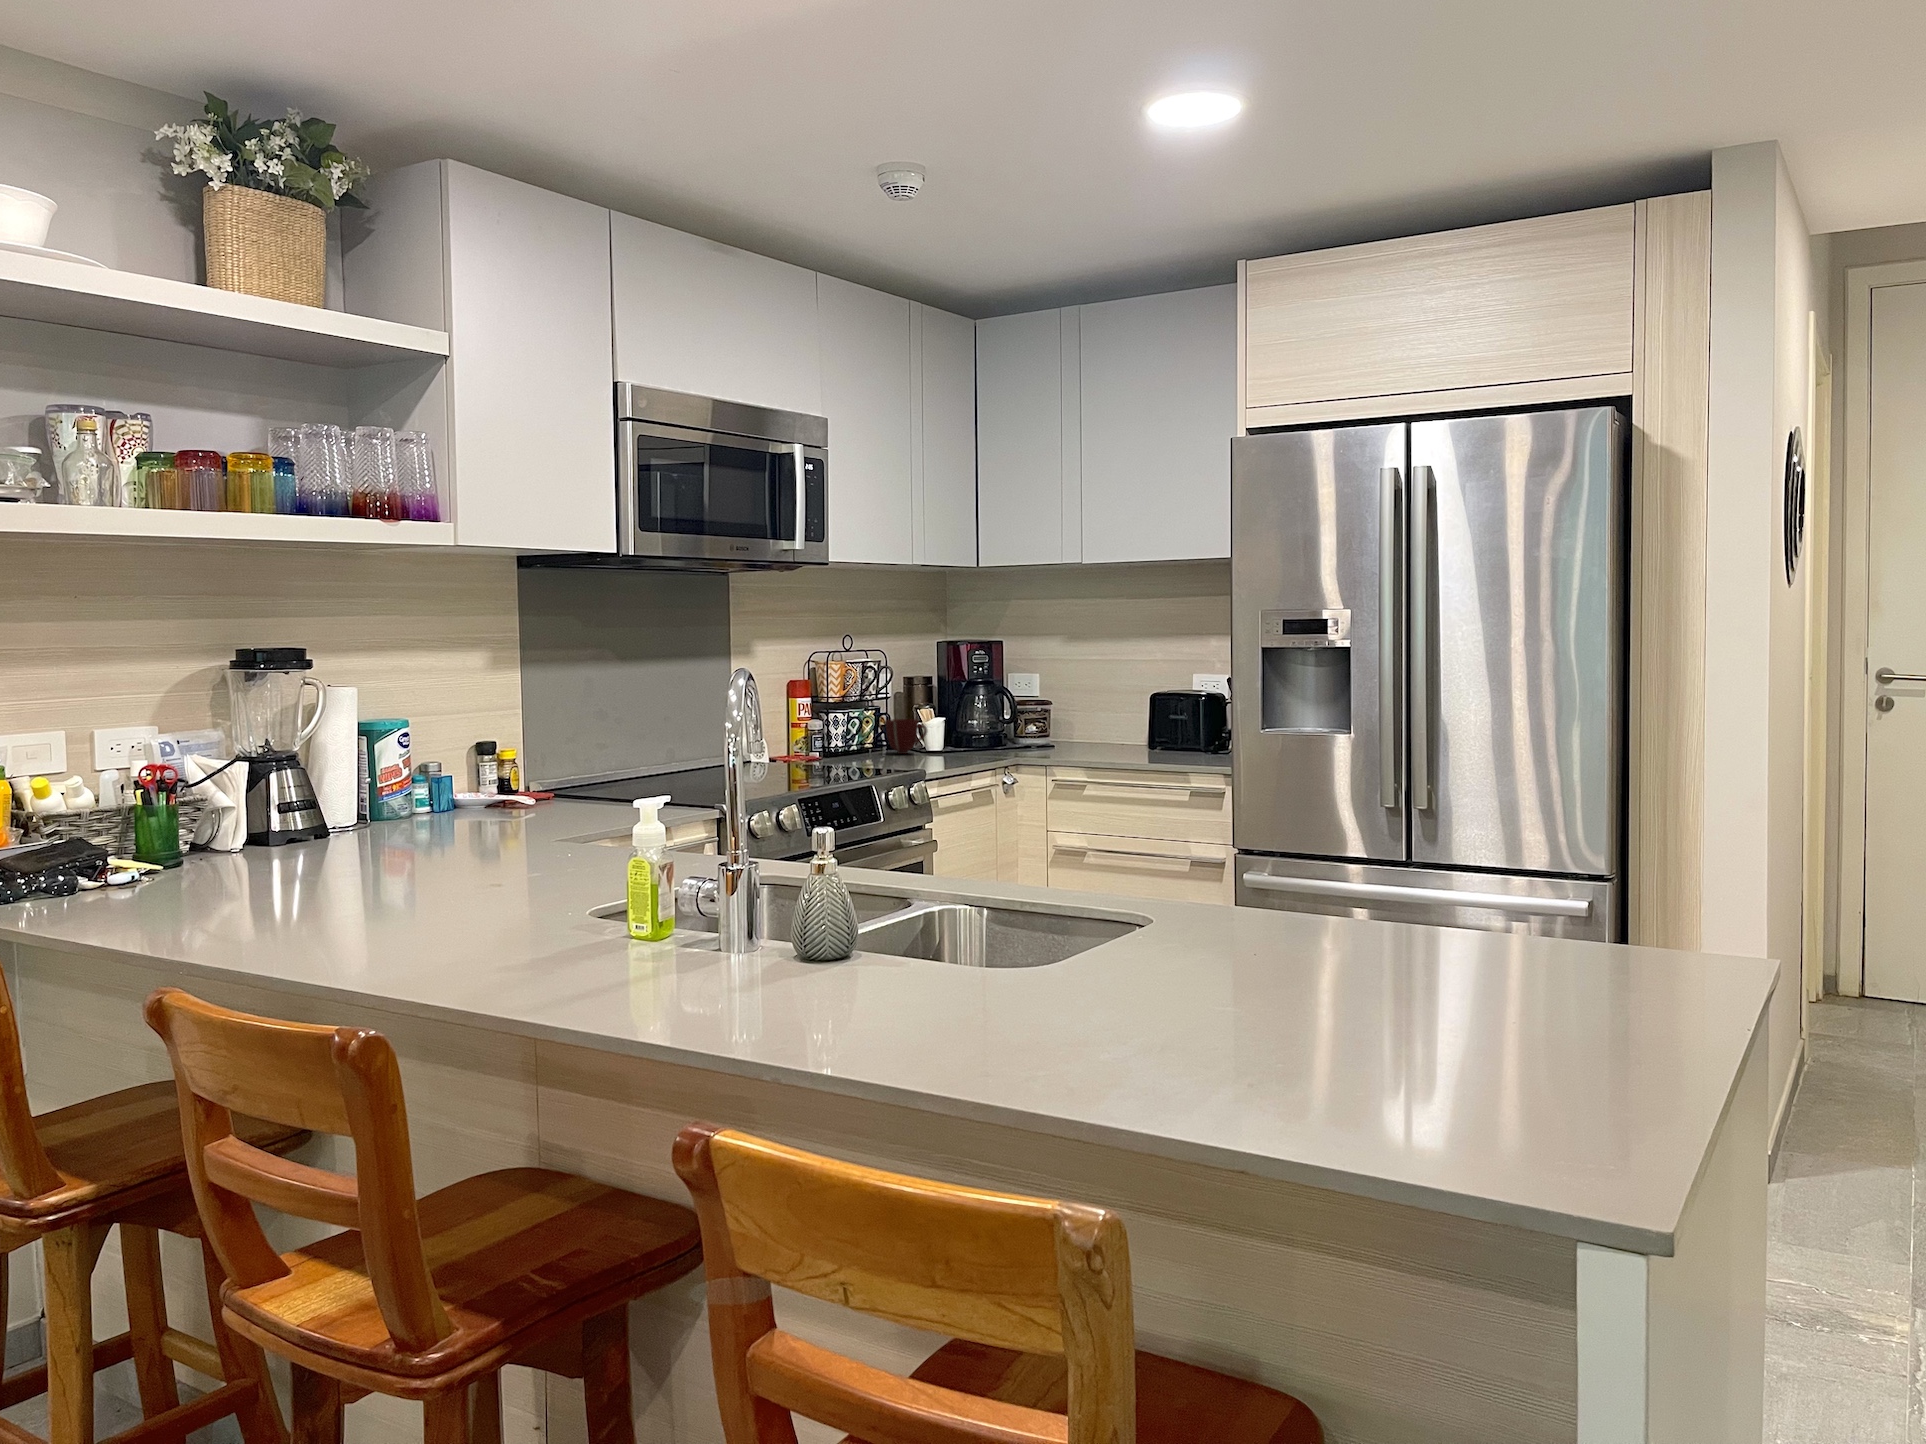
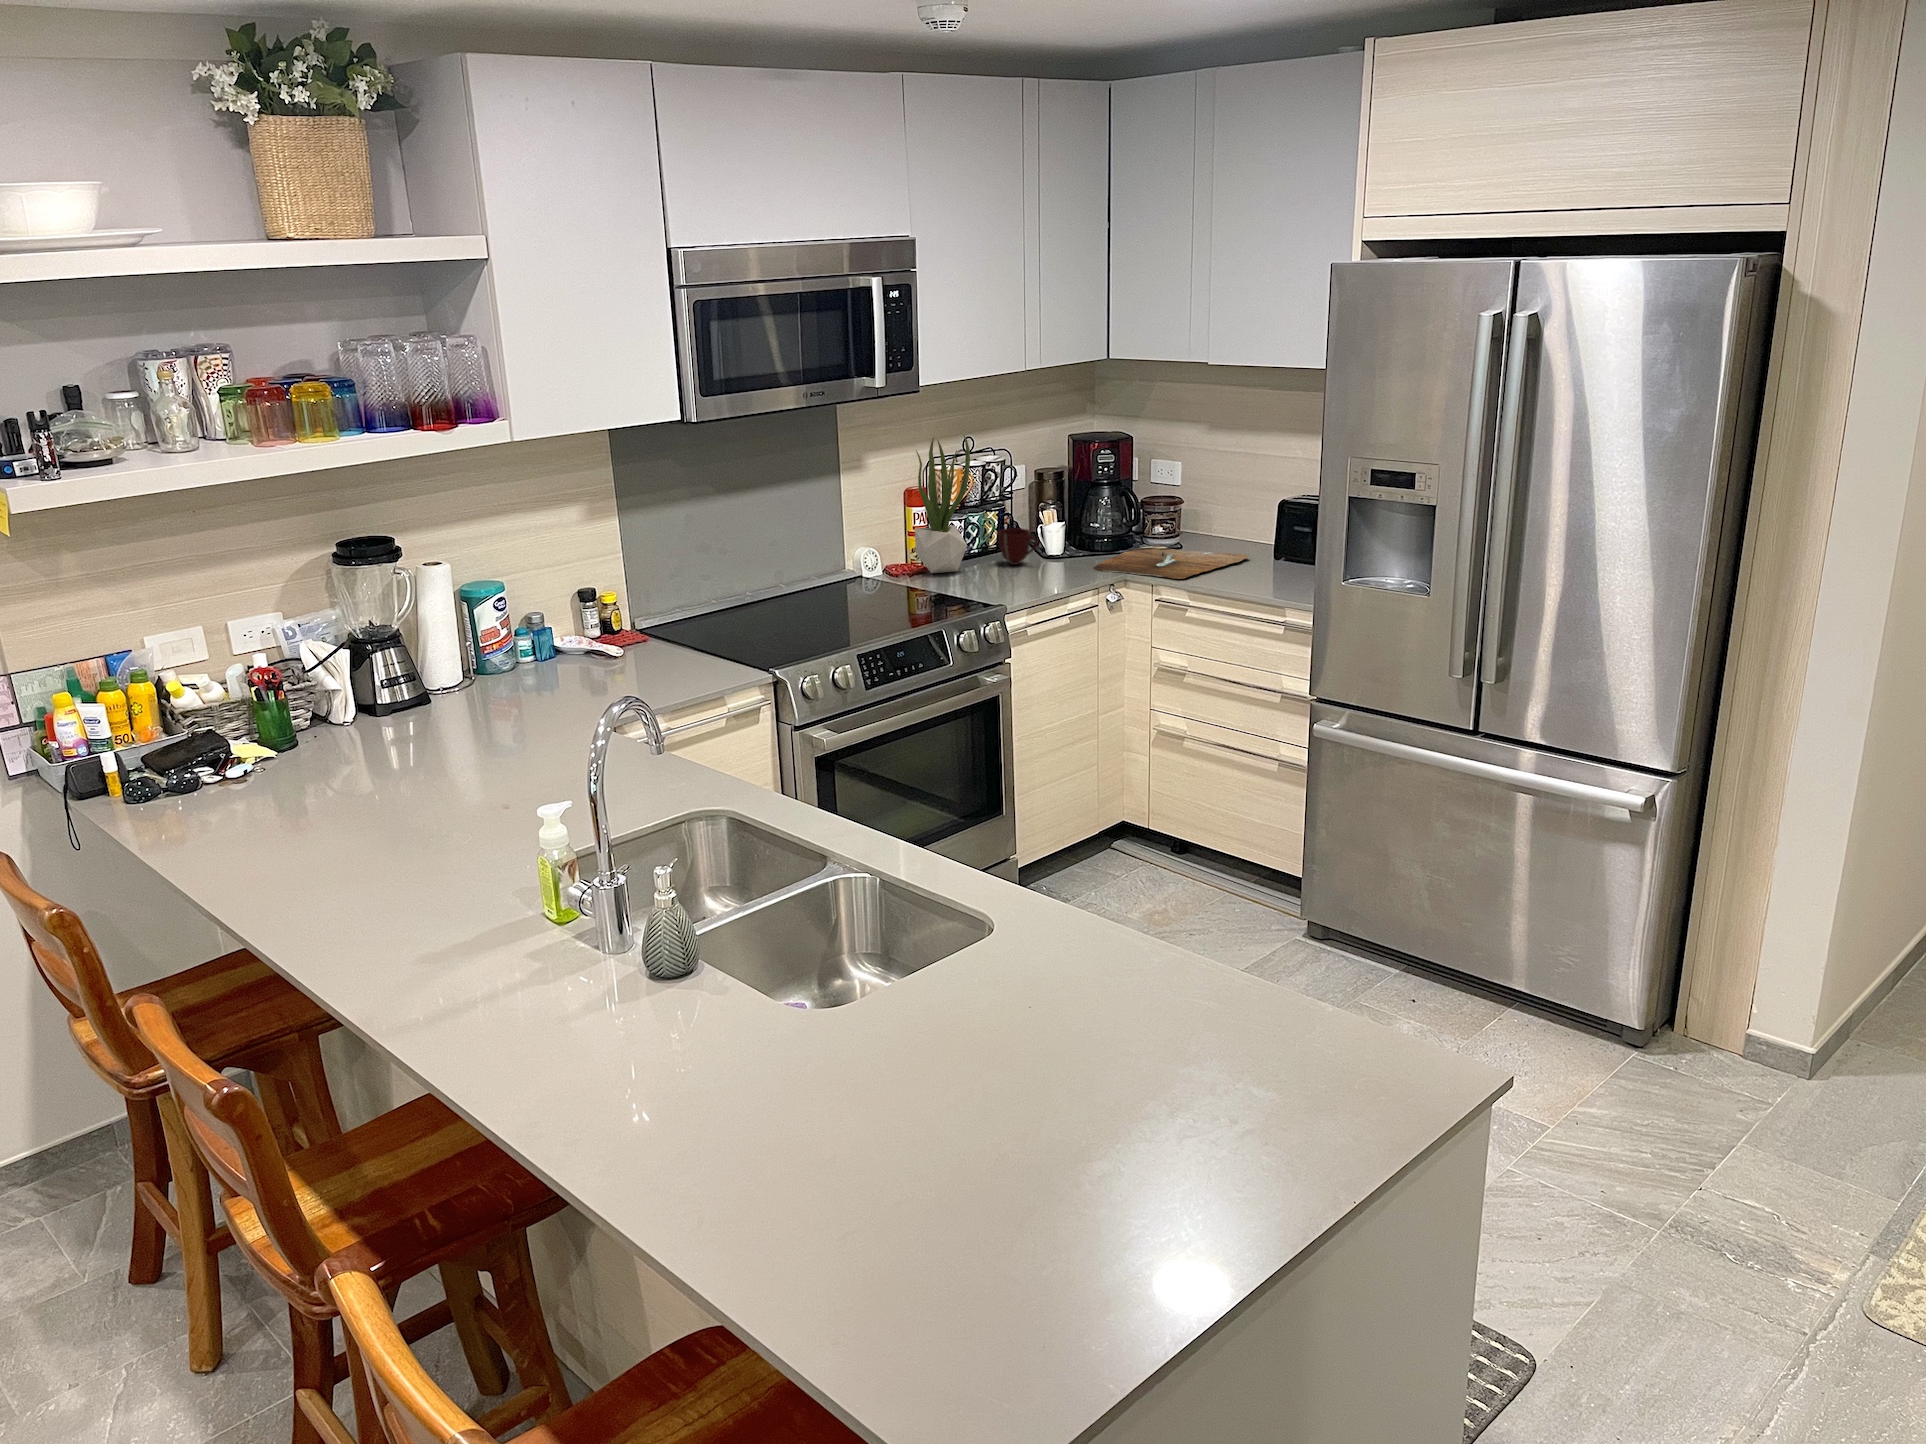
potted plant: none [805,619,862,758] -> present [915,434,970,573]
cutting board: none [983,738,1131,759] -> present [1093,545,1250,579]

